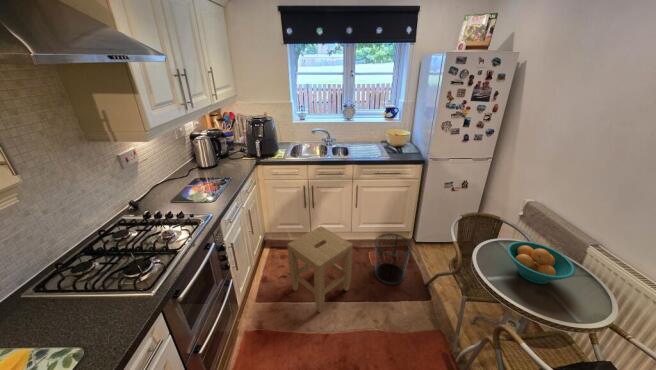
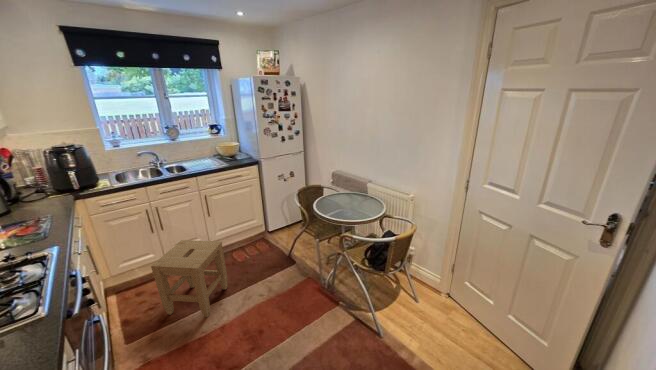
waste bin: present [375,233,412,284] -> none [237,225,270,269]
fruit bowl: present [507,241,575,284] -> none [331,189,366,211]

